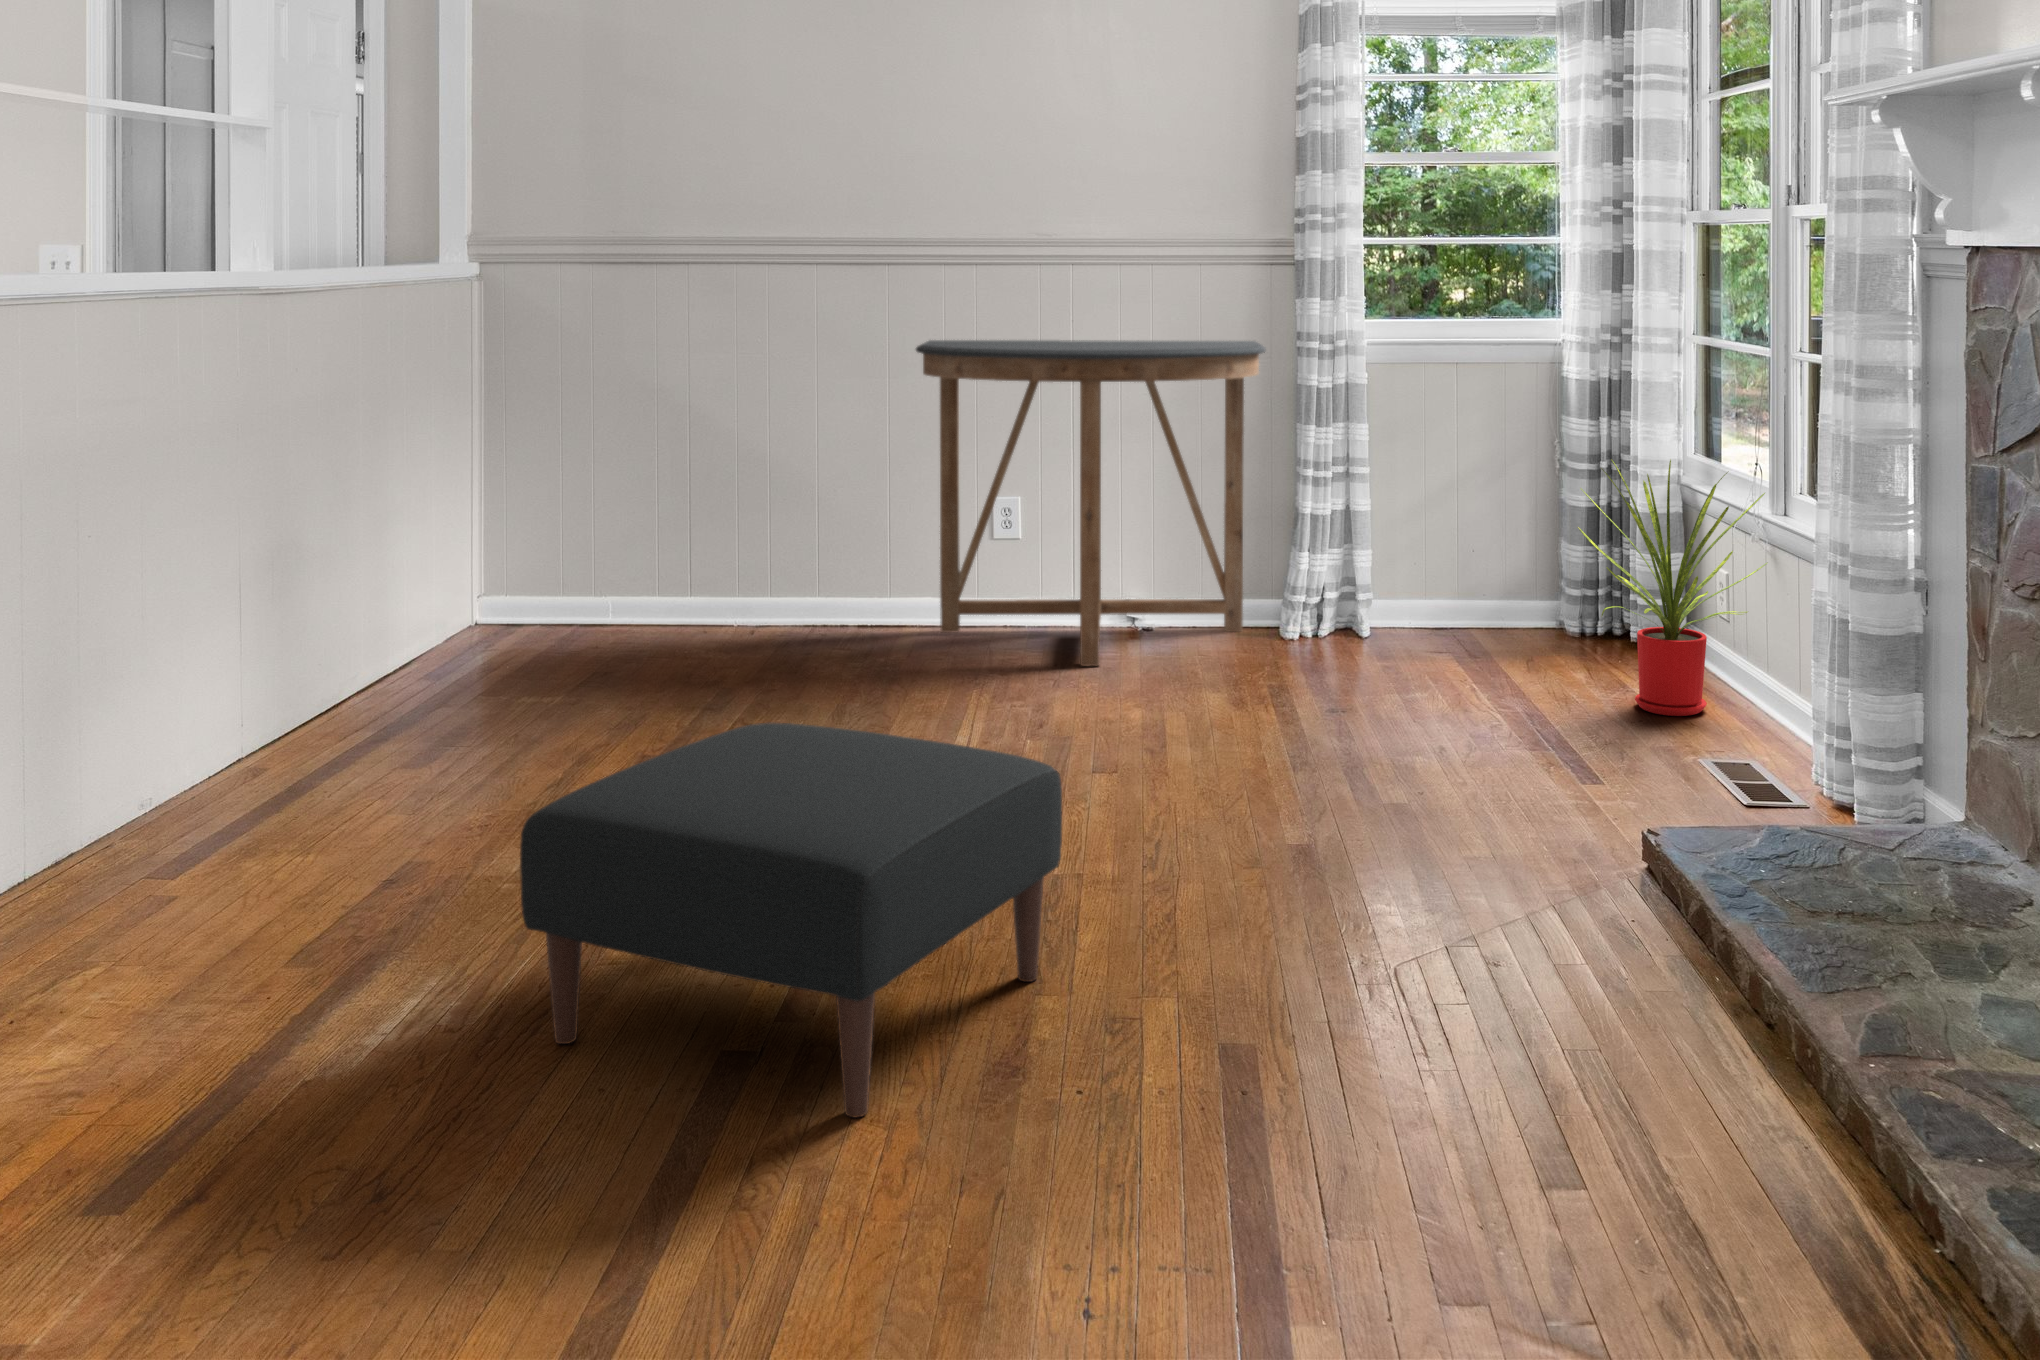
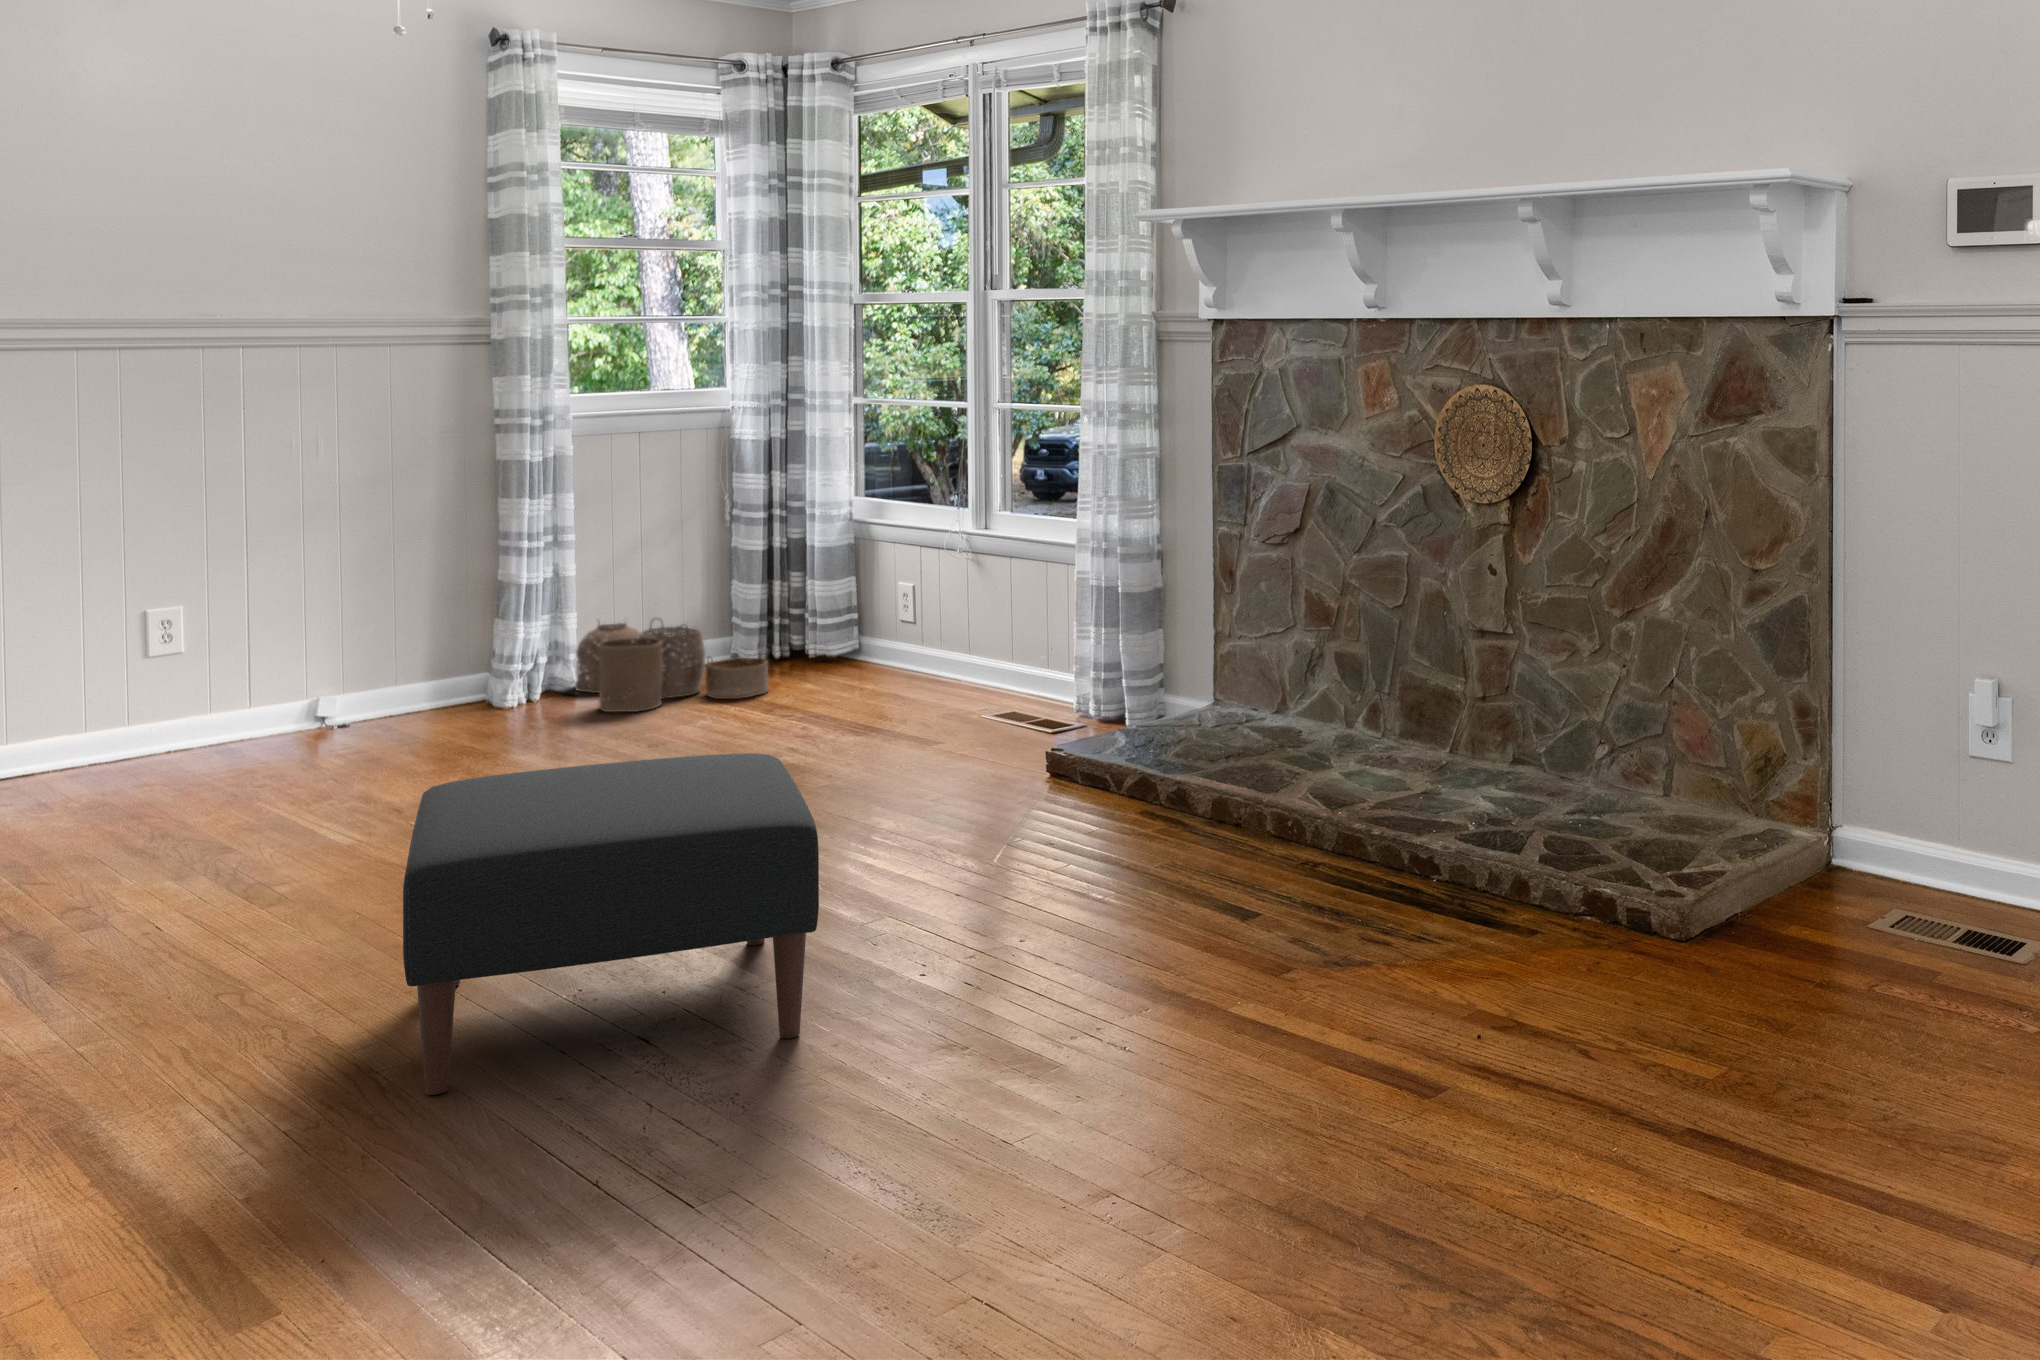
console table: present [916,340,1266,666] -> none [52,417,492,771]
house plant: present [1579,459,1767,716] -> none [824,495,979,701]
woven basket: none [1355,560,1541,673] -> present [574,617,768,712]

